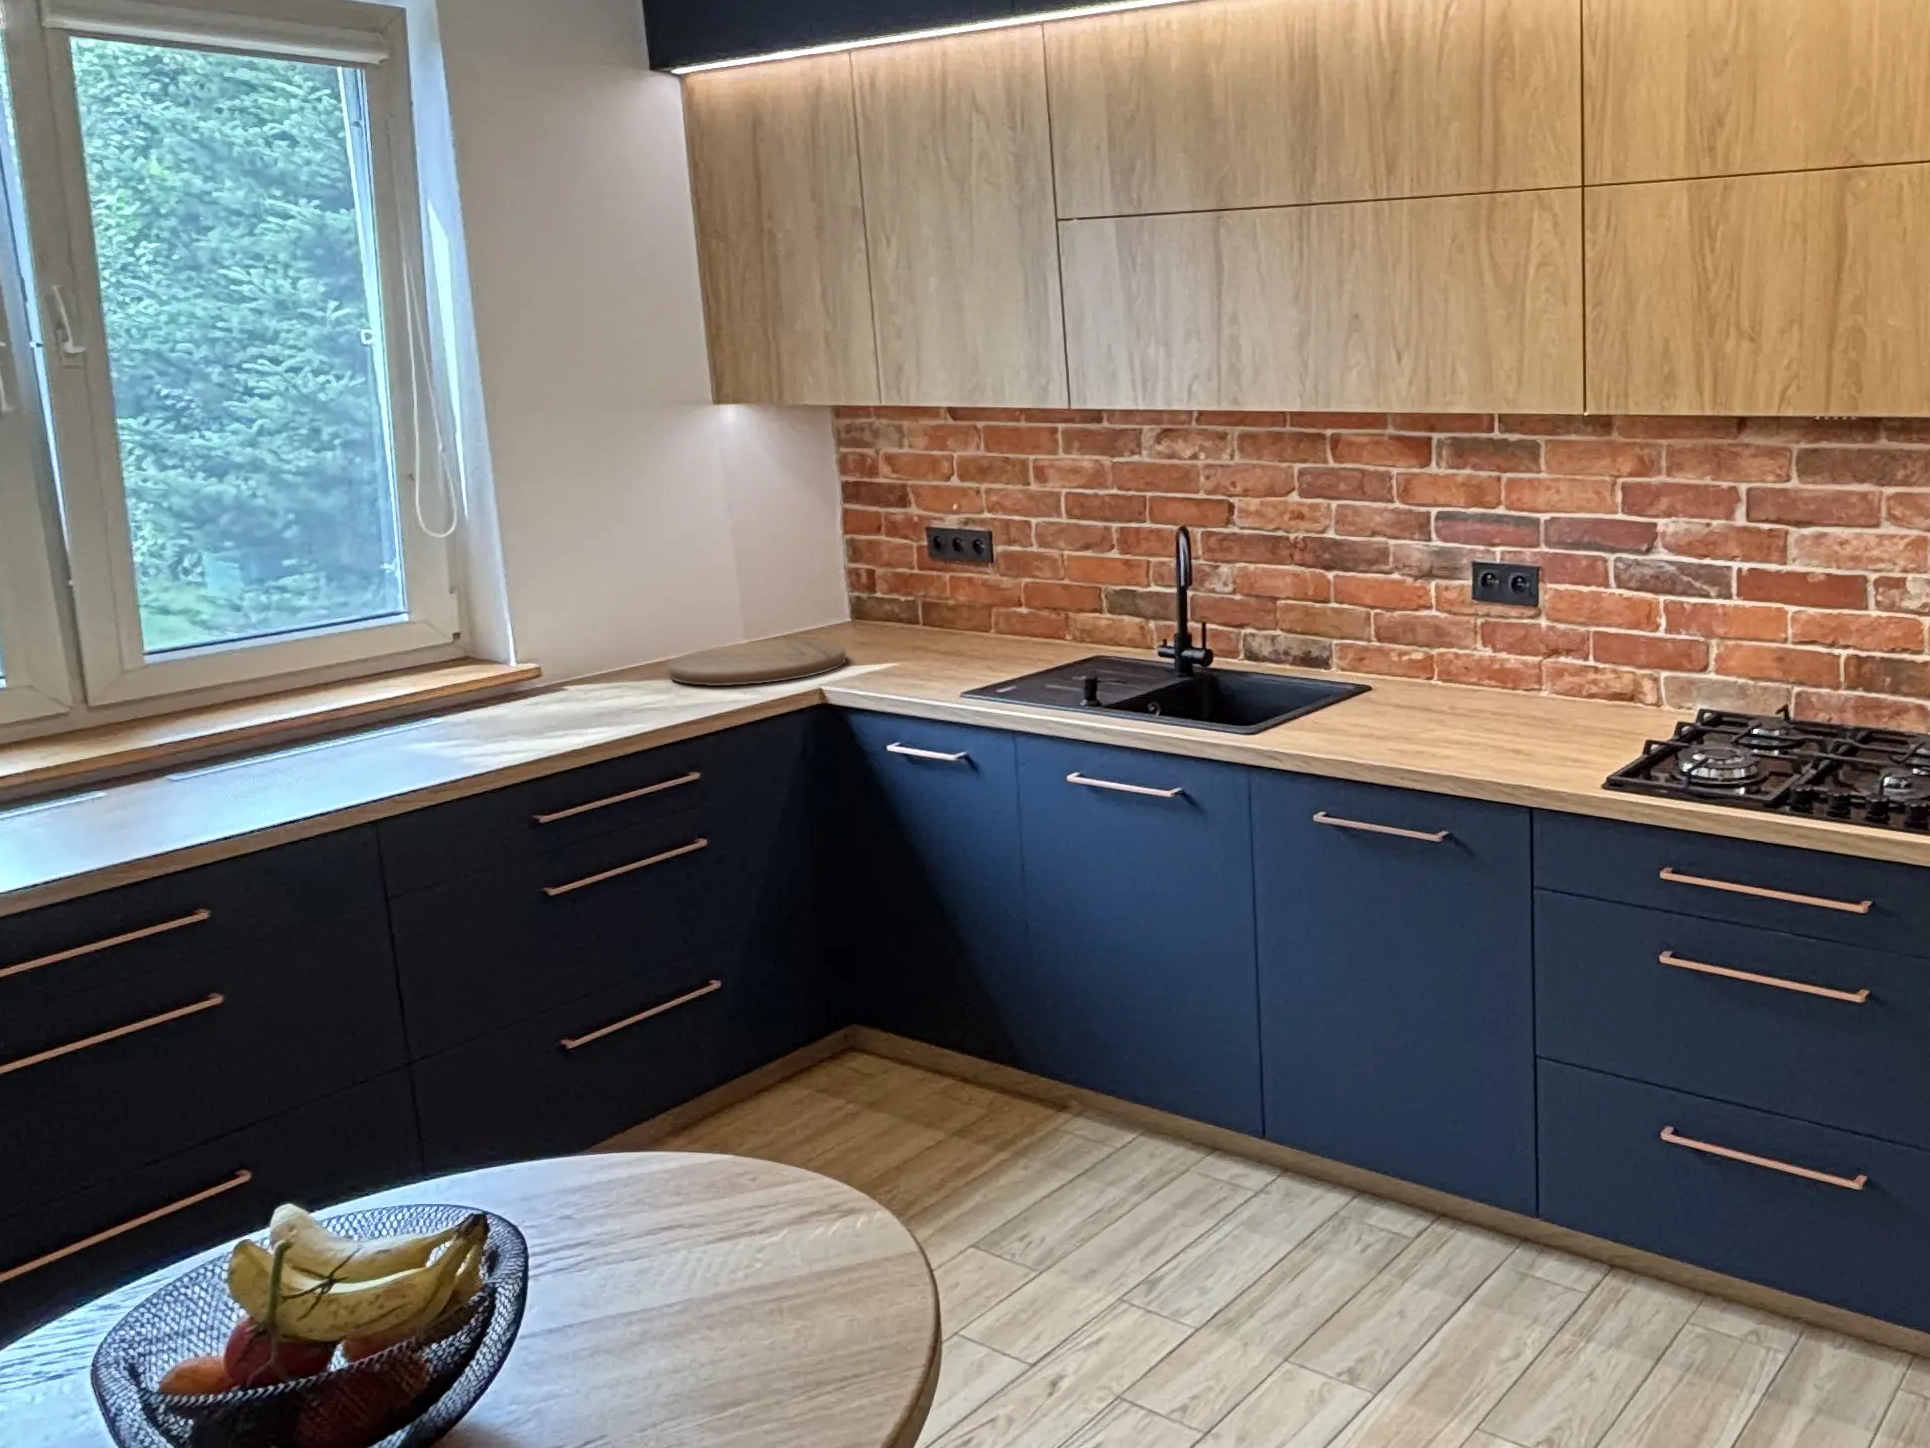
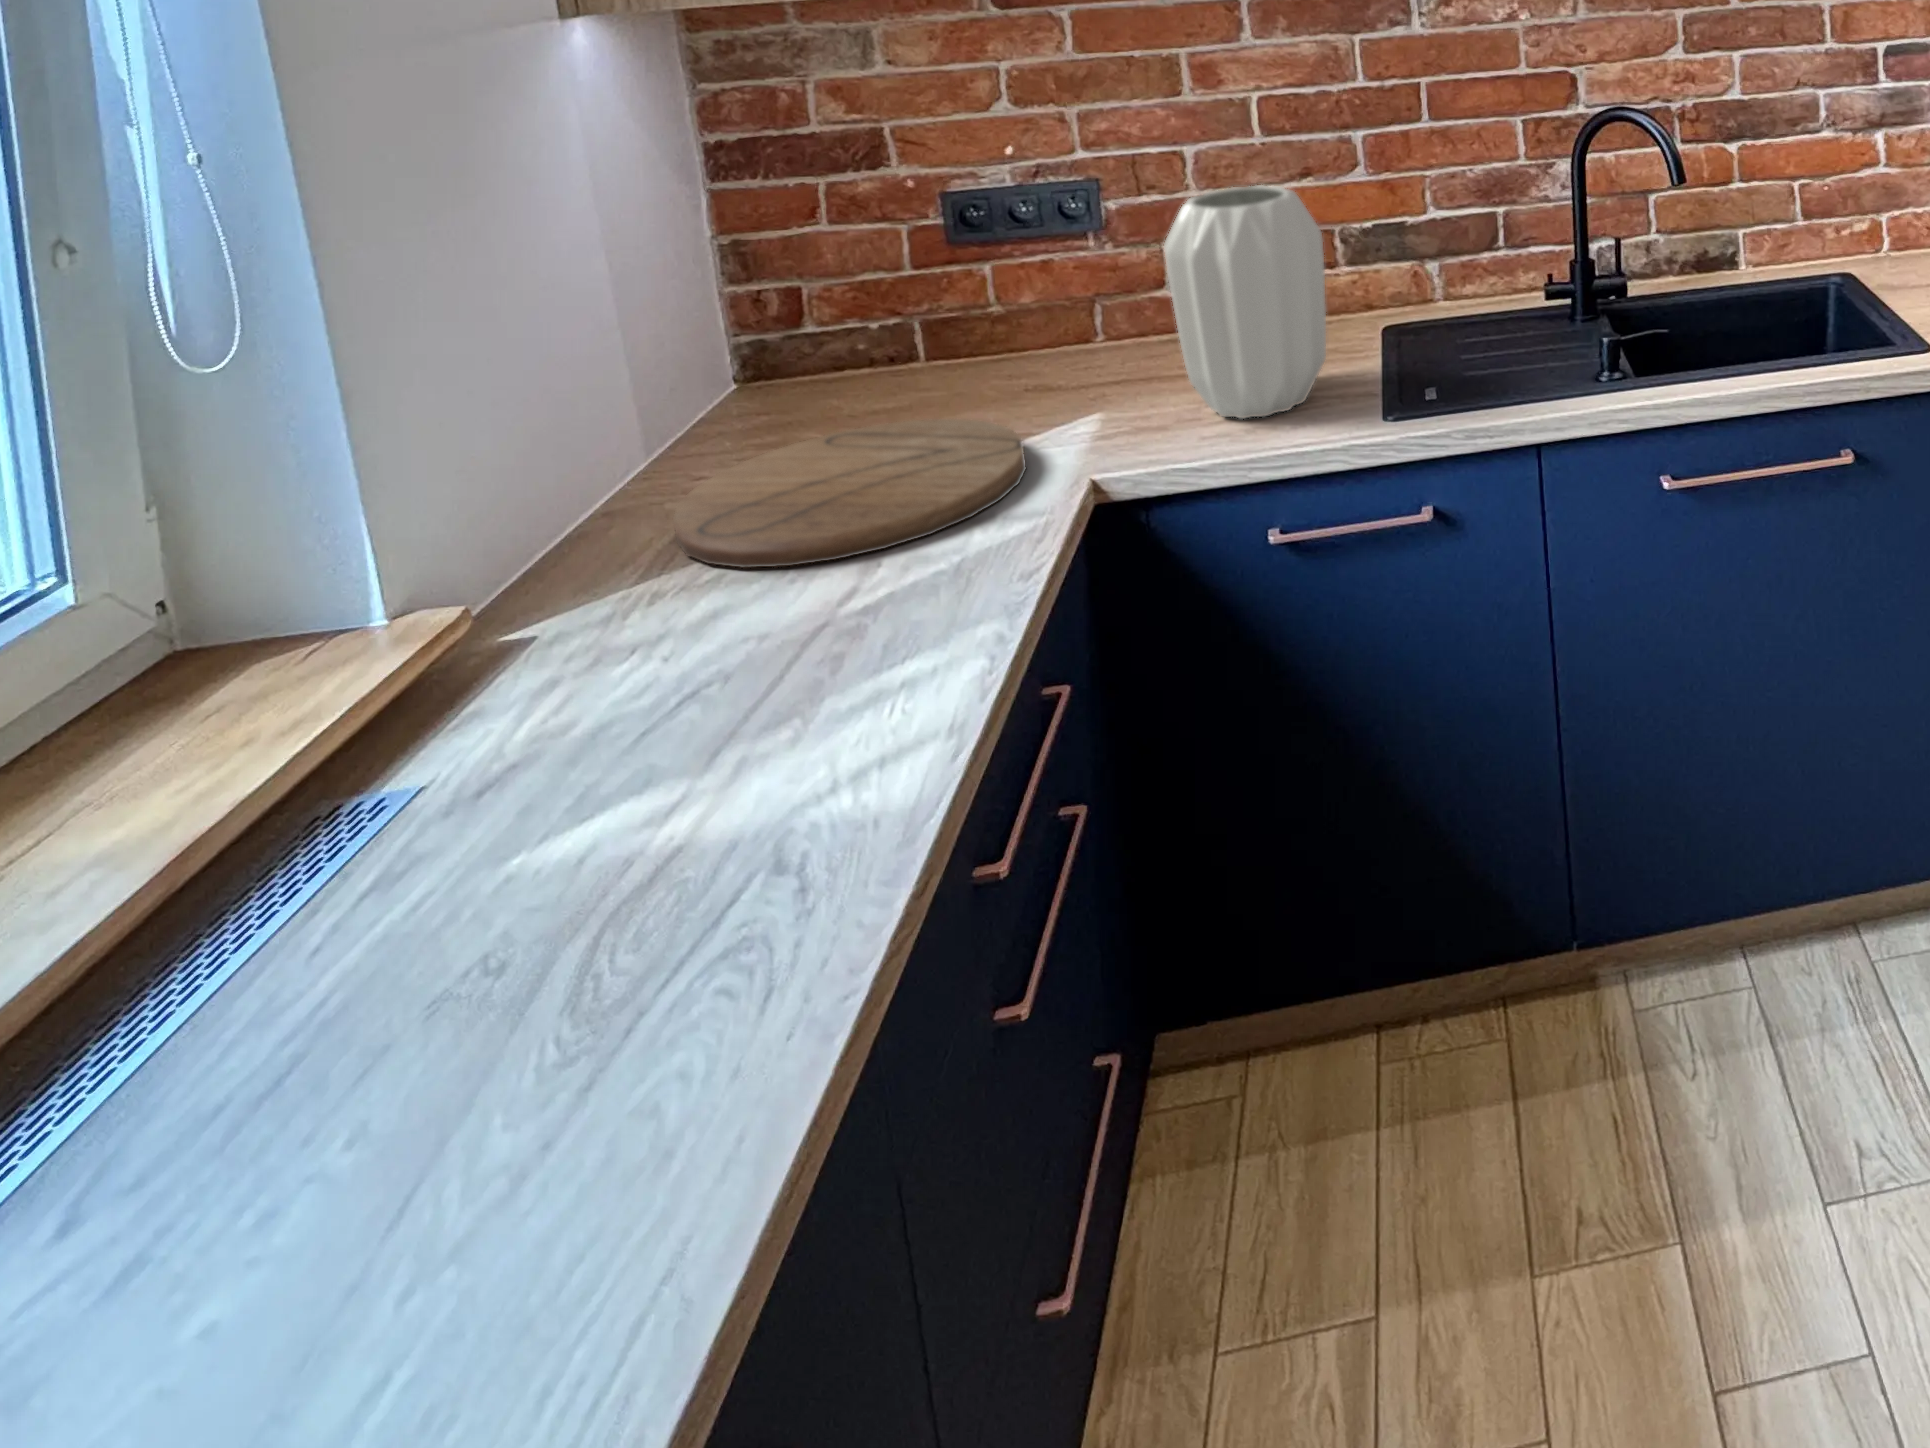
vase: none [899,539,996,676] -> present [1164,185,1326,419]

